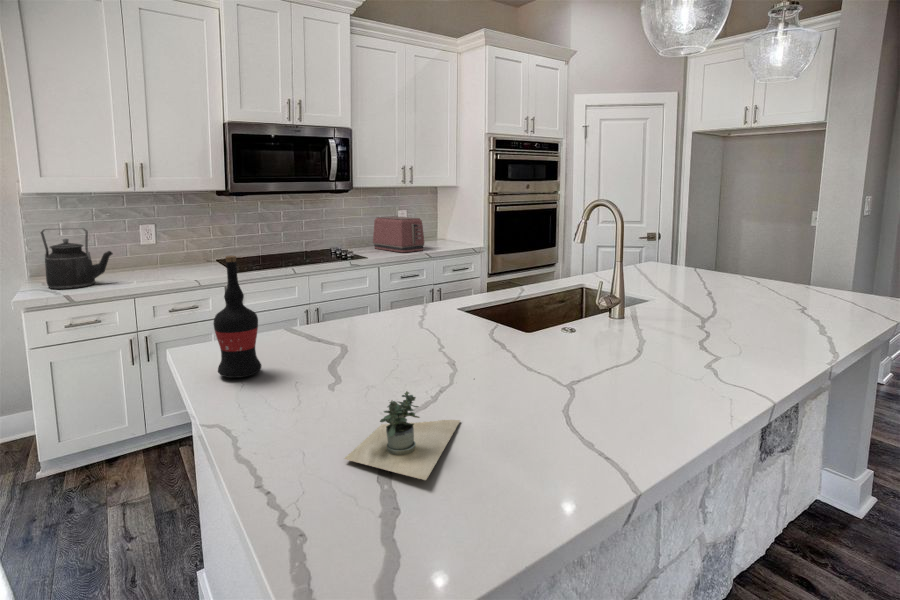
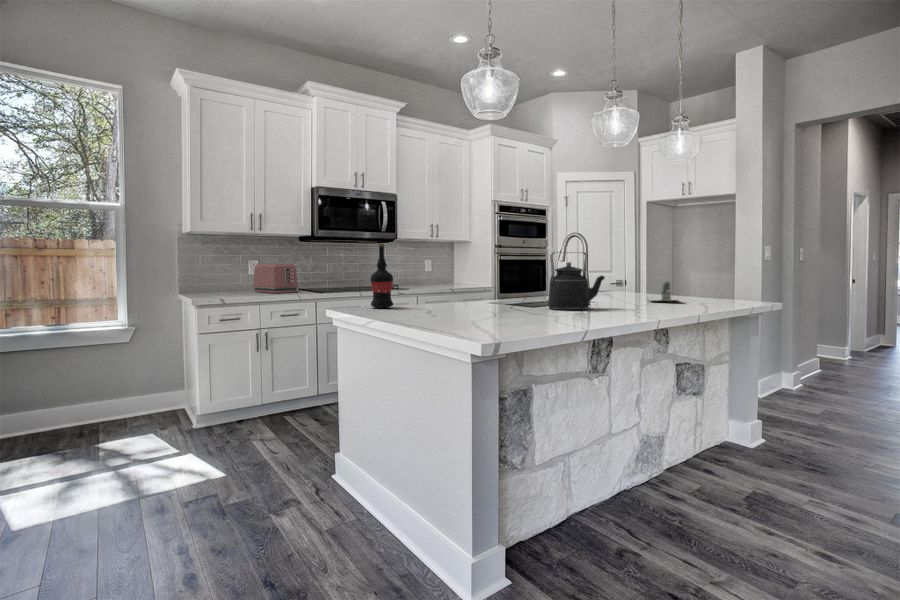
toaster: present [373,216,424,252] -> present [253,264,298,293]
kettle: present [41,228,113,289] -> present [548,252,605,310]
potted plant: present [345,391,460,480] -> present [661,282,672,301]

